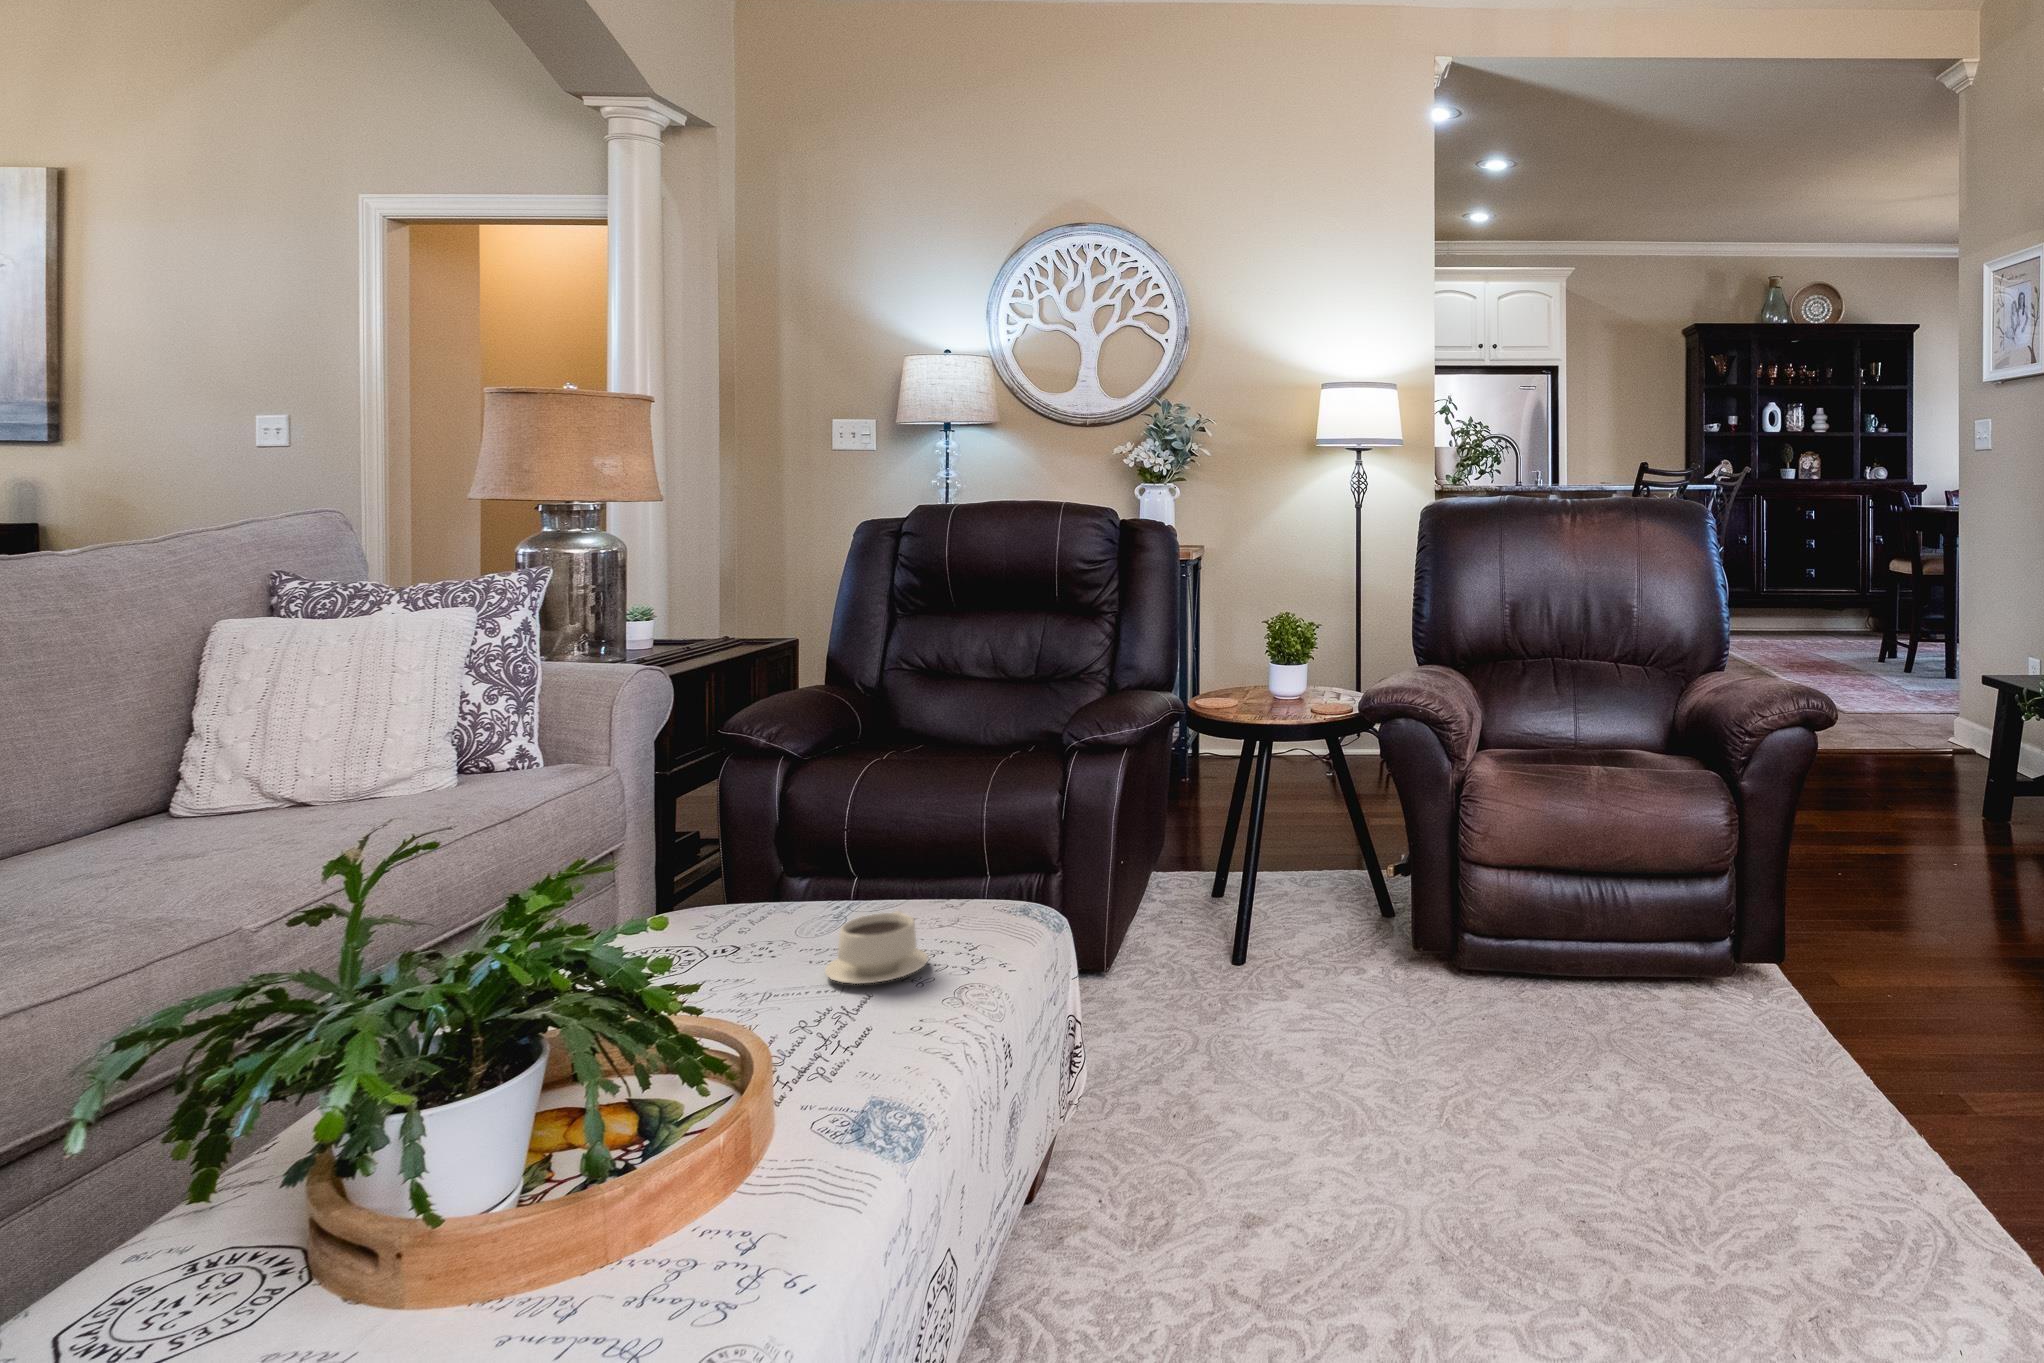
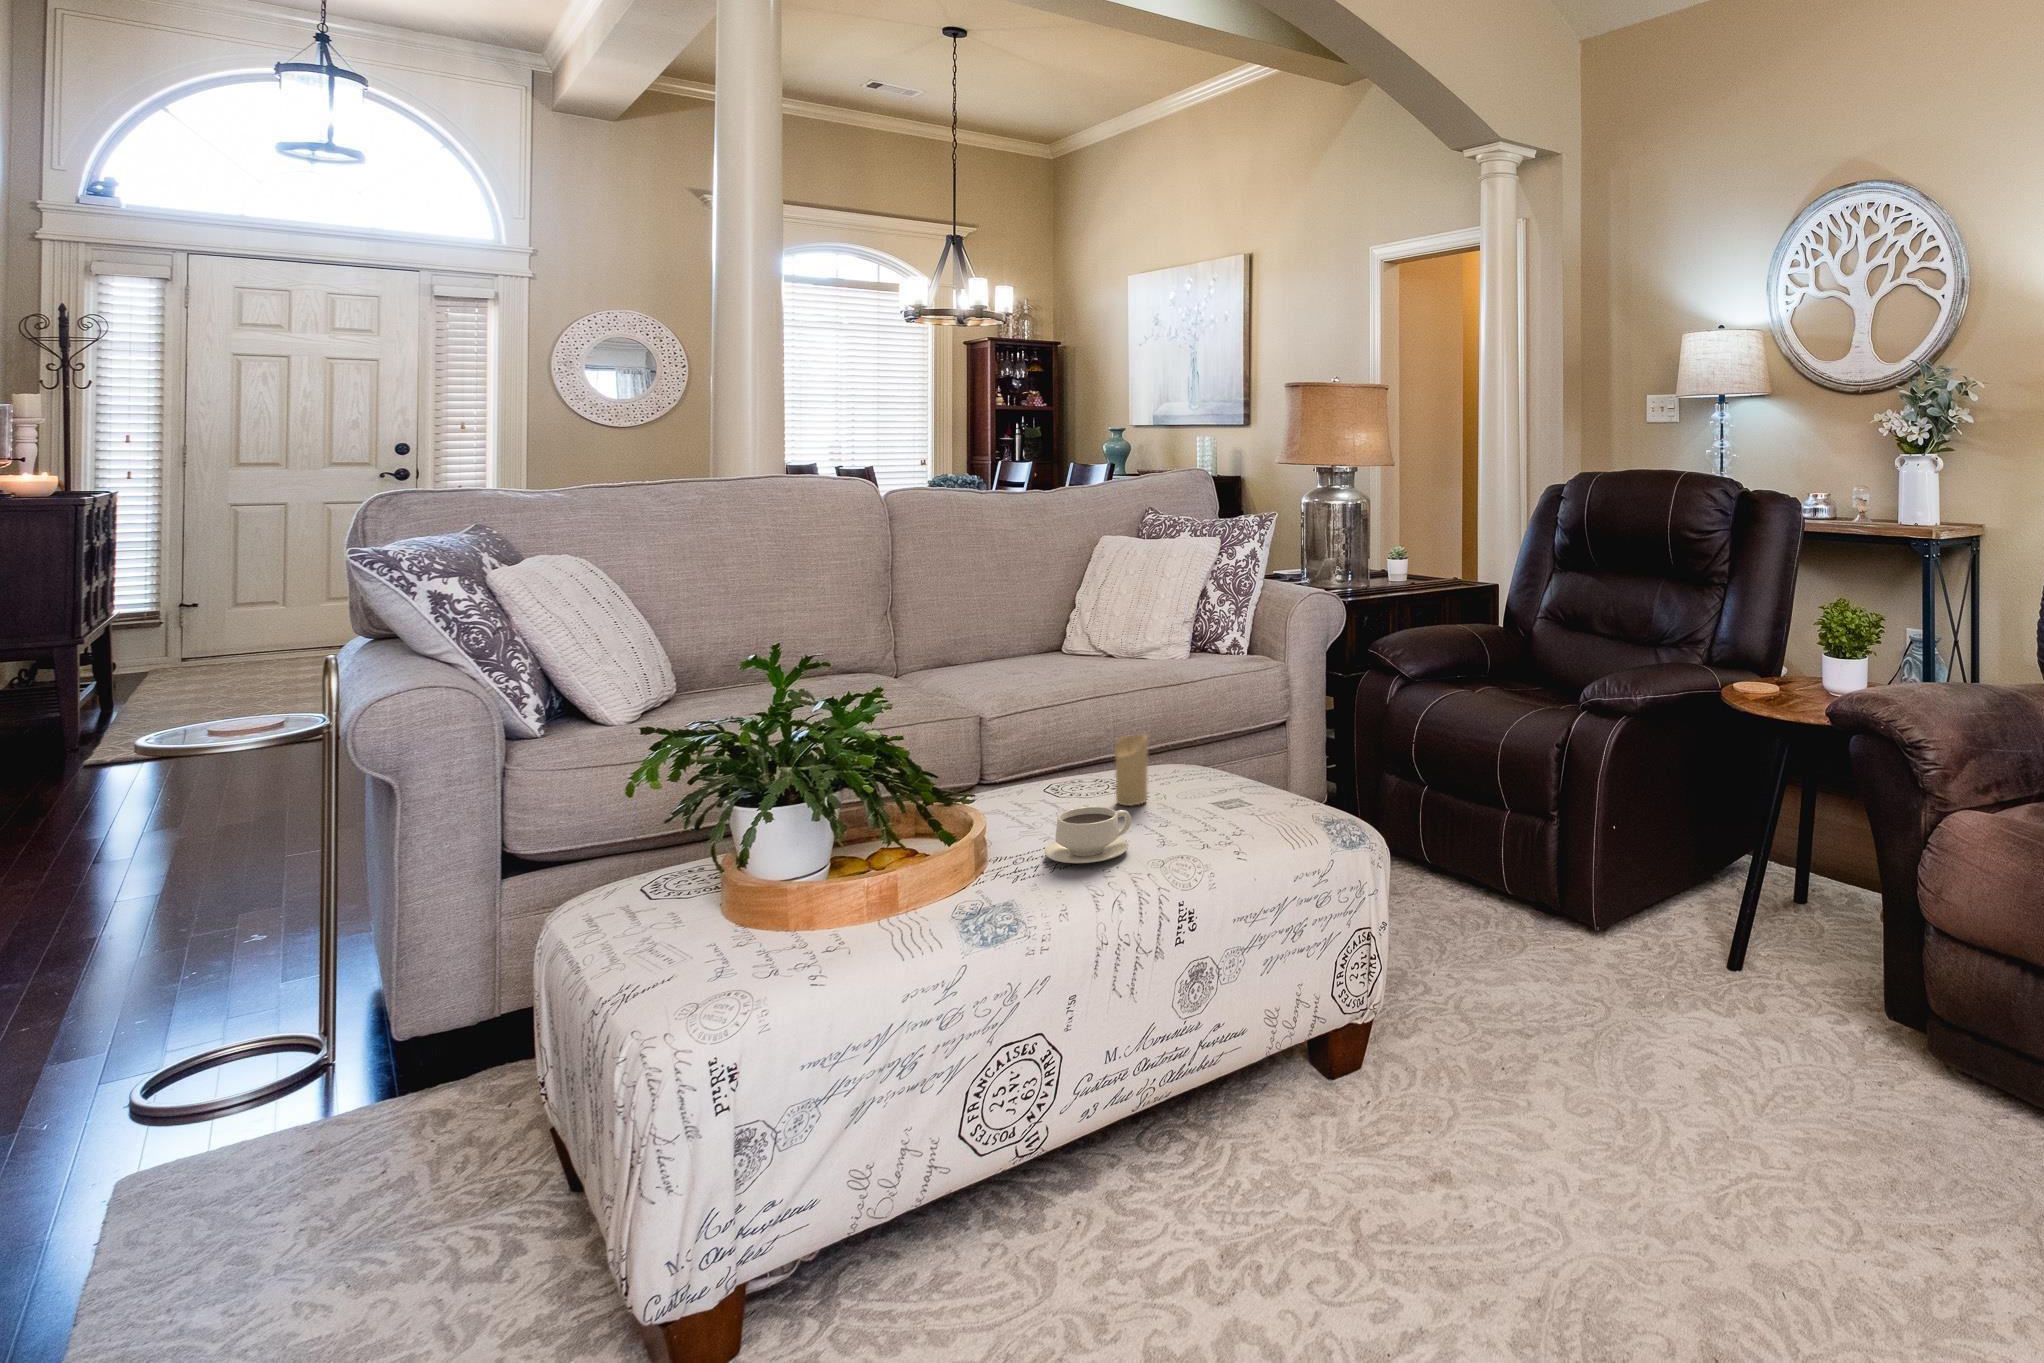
candle: none [768,836,814,928] -> present [1114,734,1148,806]

